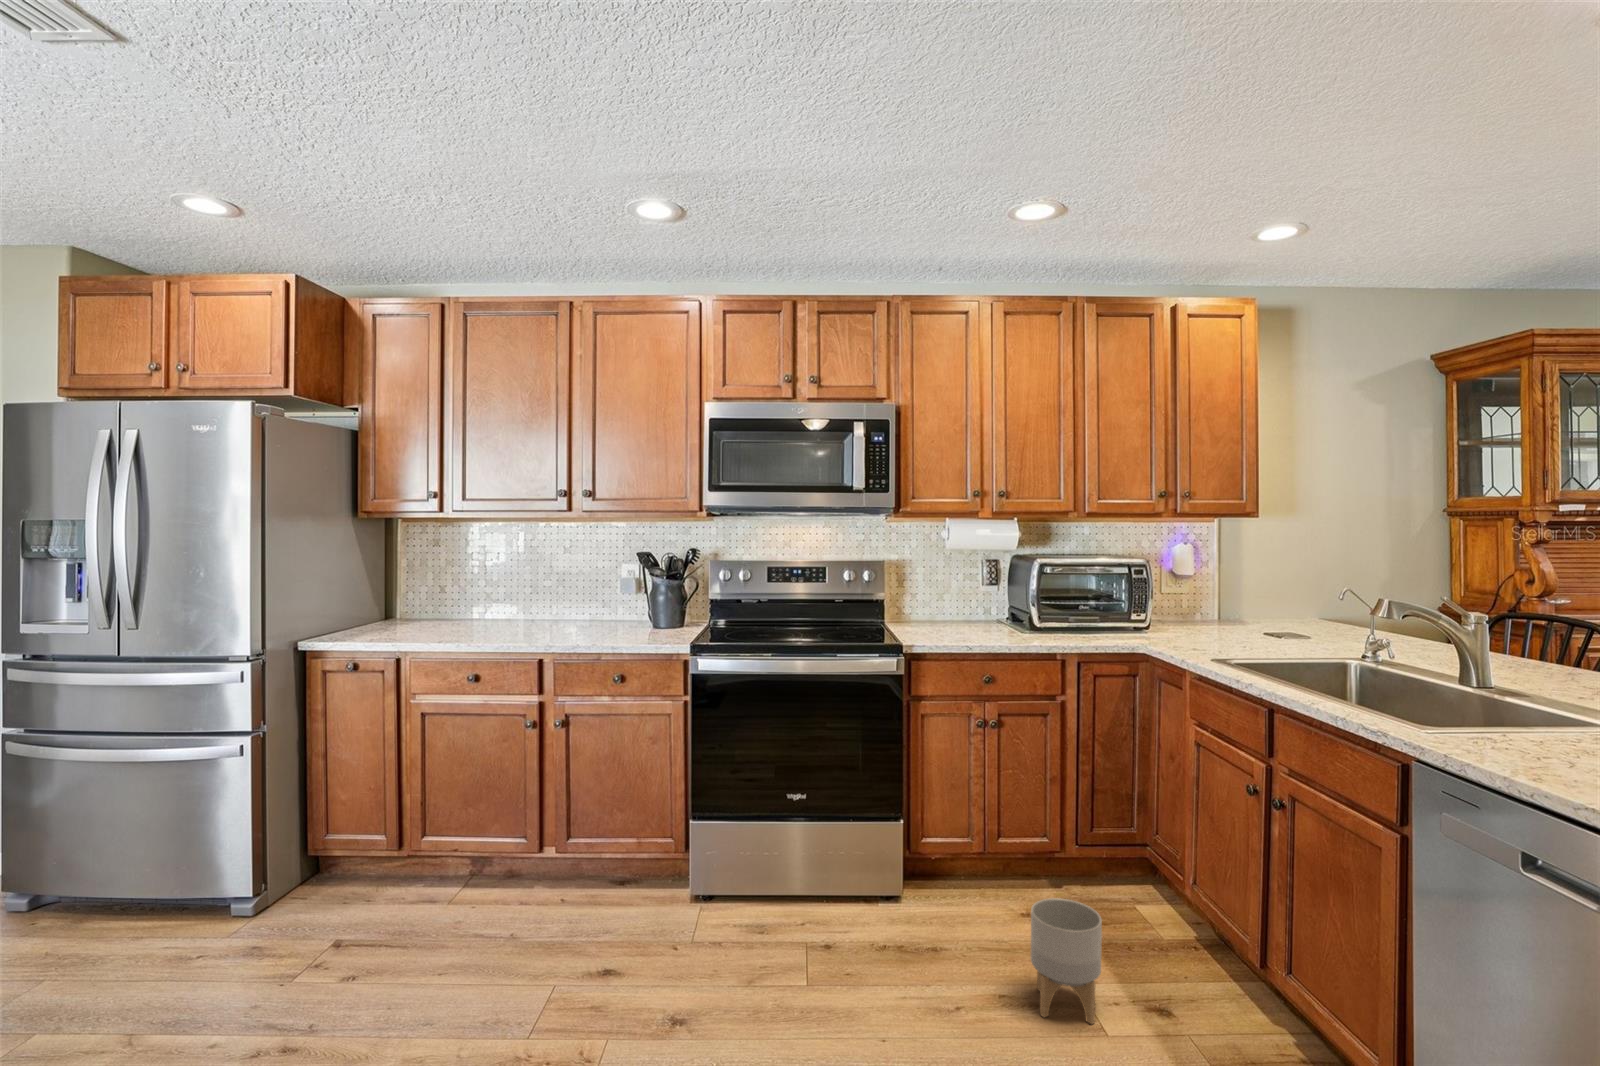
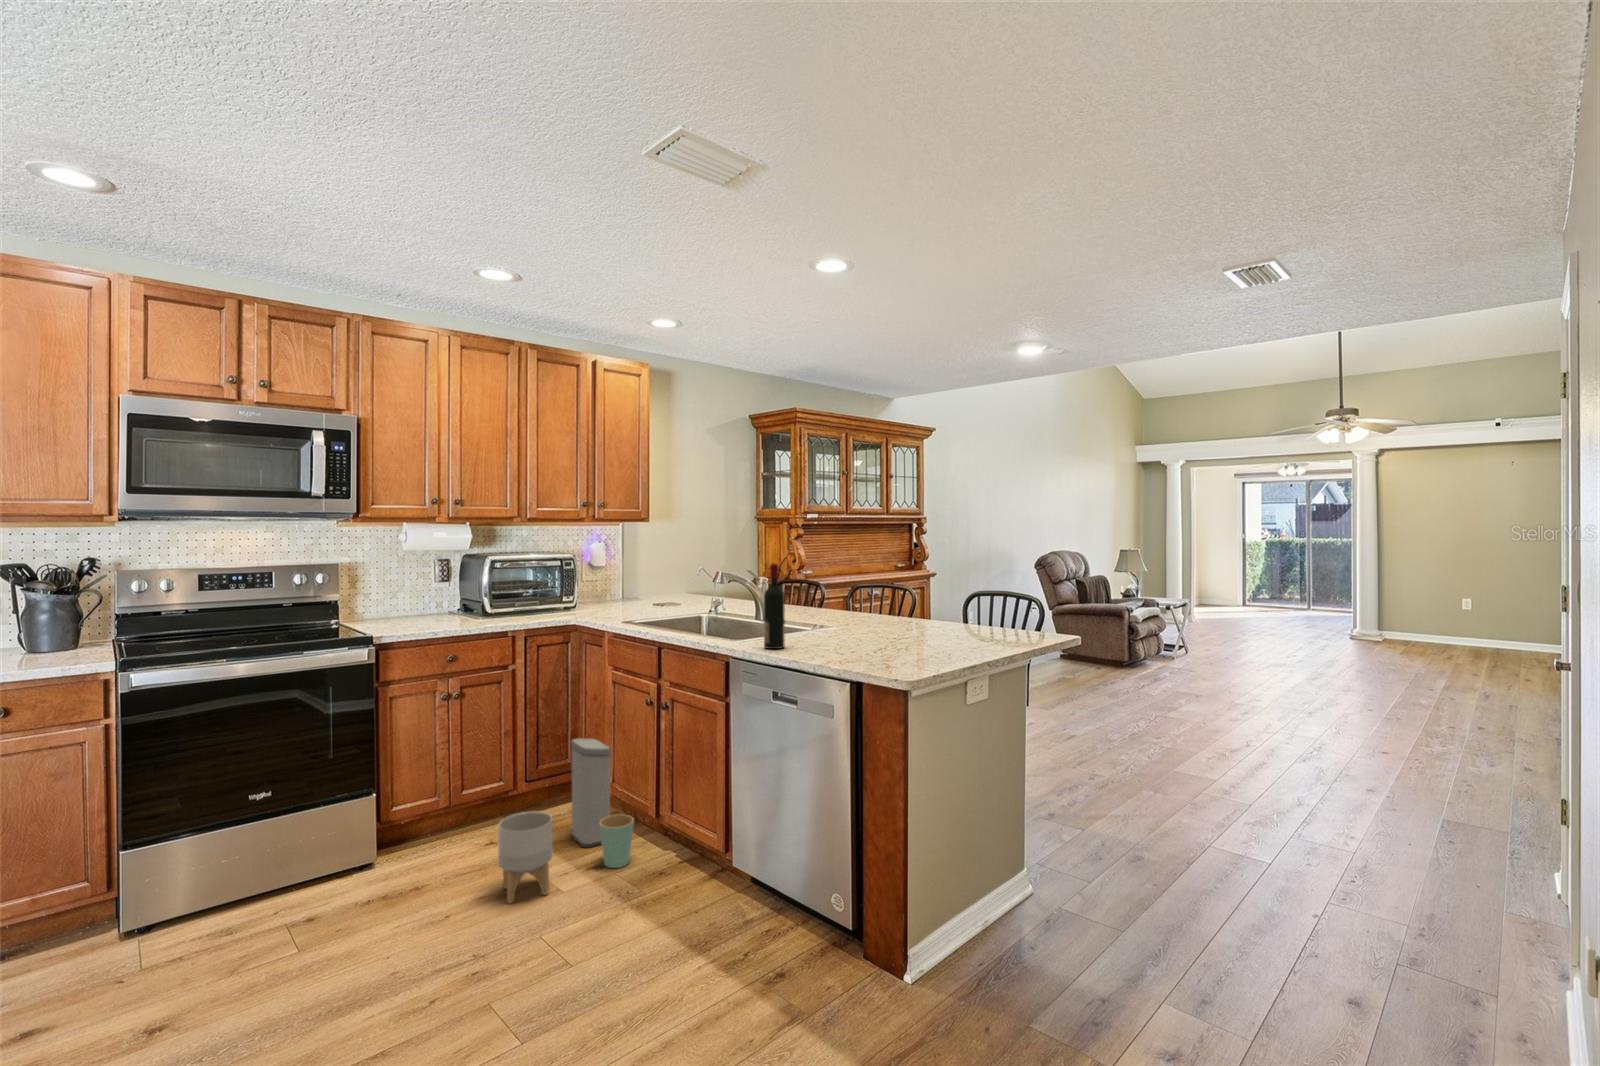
wine bottle: none [1489,597,1542,757] -> present [764,564,785,649]
trash can: none [1133,812,1225,1021] -> present [571,738,634,868]

